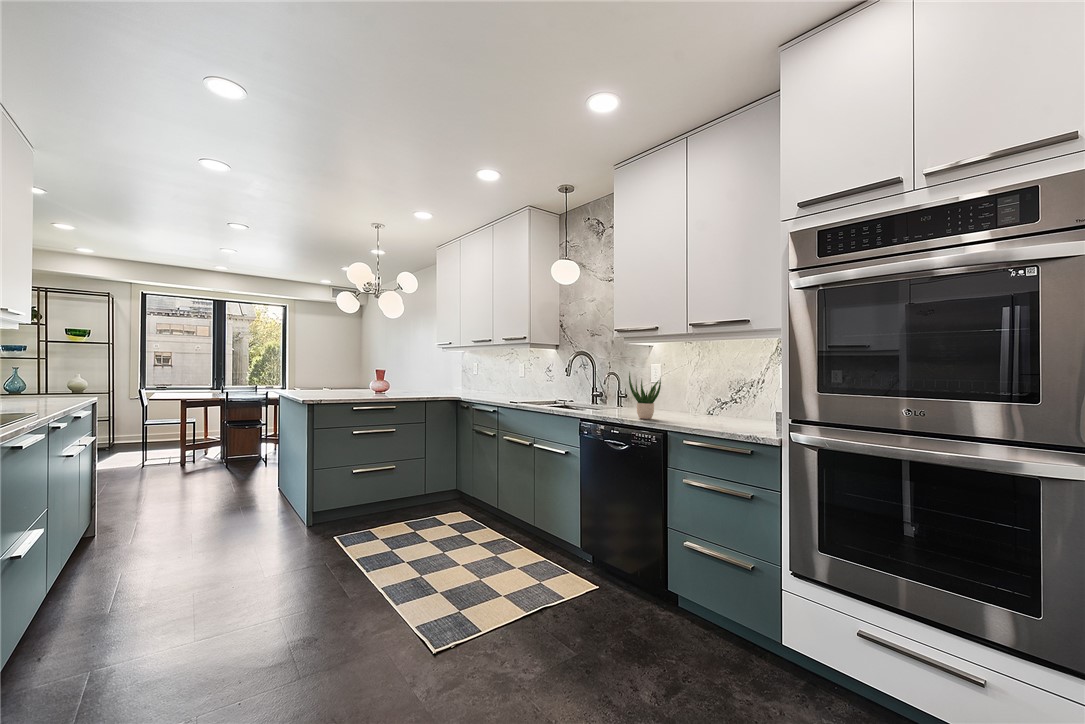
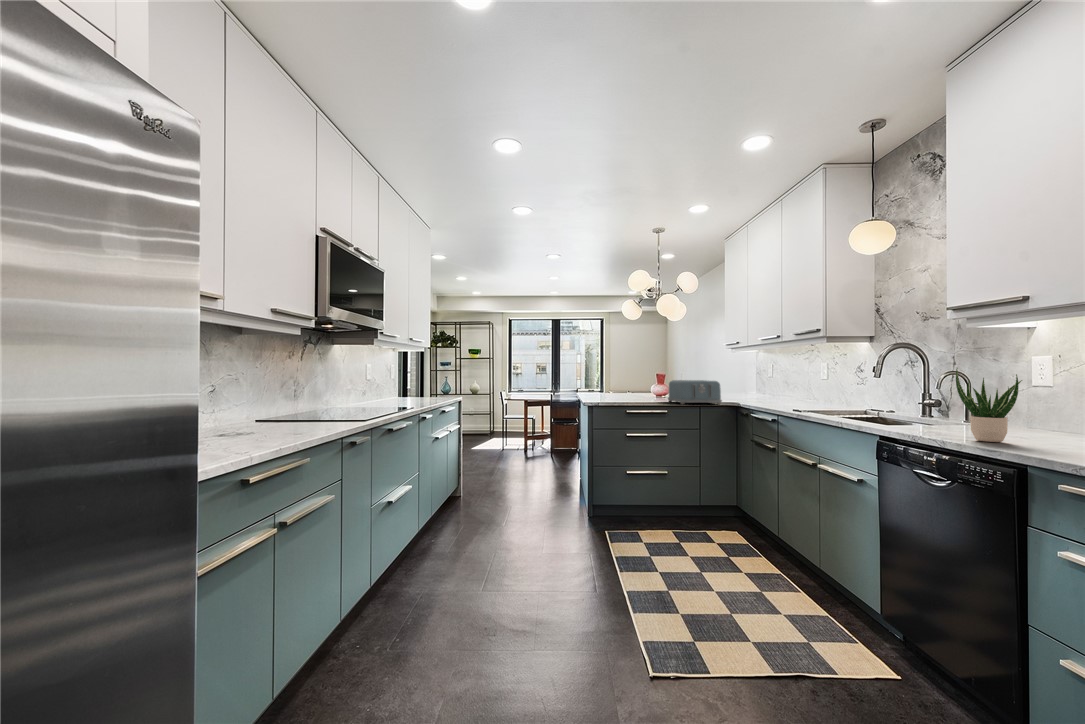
toaster: none [394,377,447,400] -> present [668,380,722,404]

